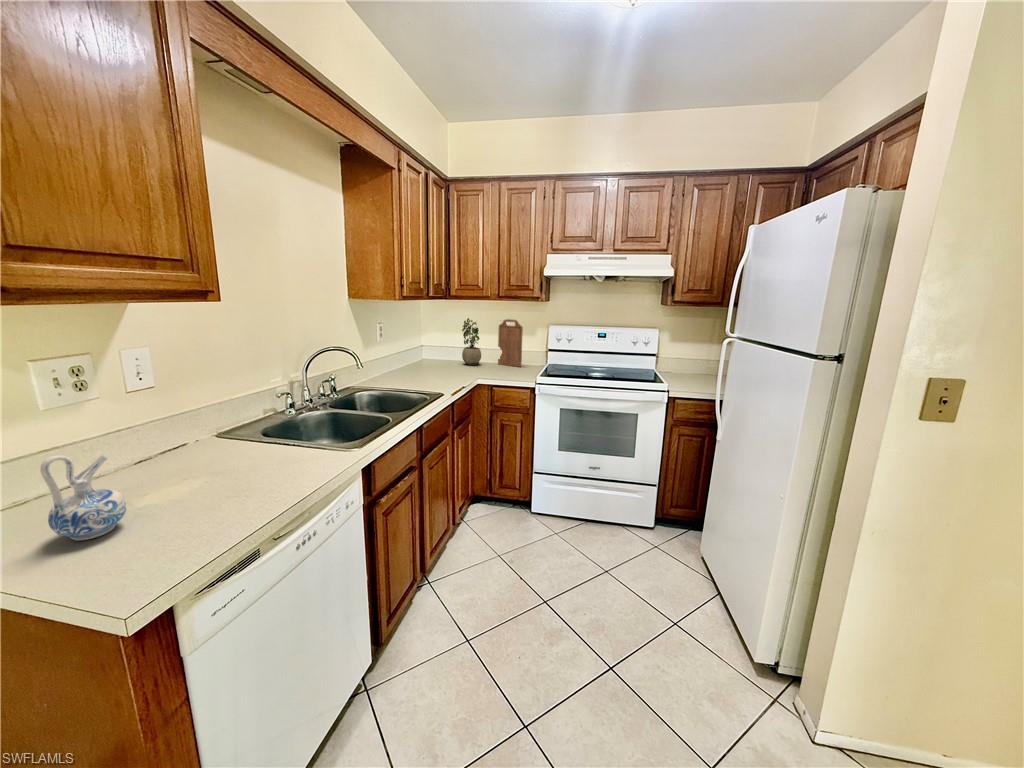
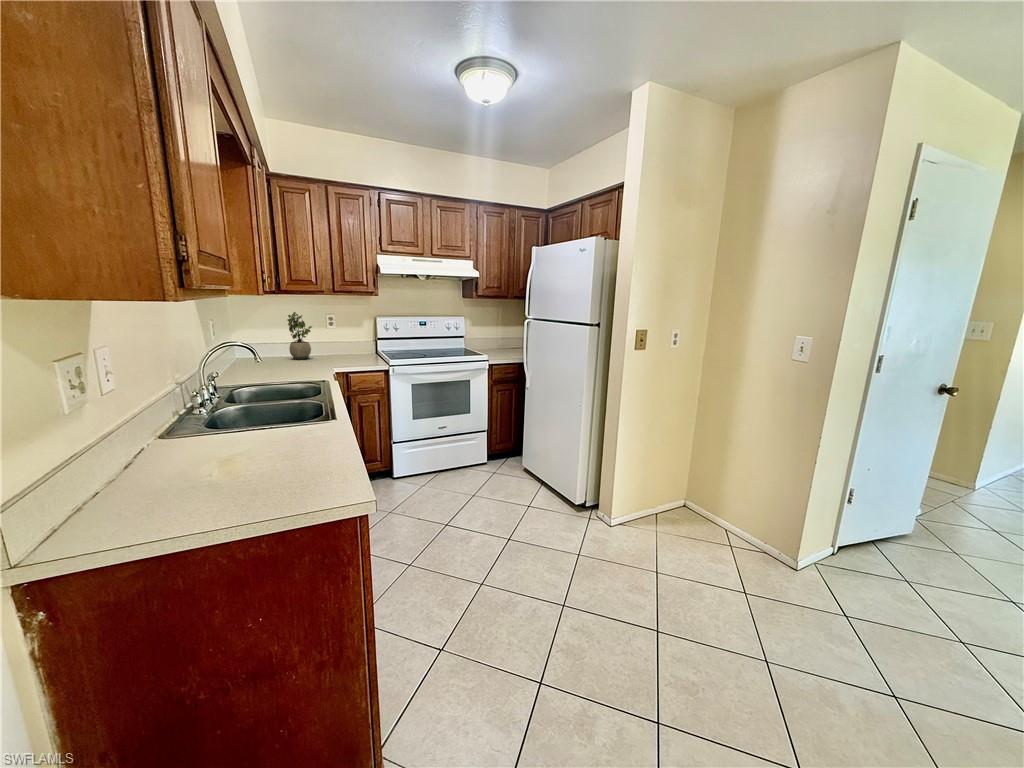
cutting board: present [498,319,523,367] -> none [324,313,353,357]
ceramic pitcher: present [40,455,126,540] -> none [211,417,264,490]

